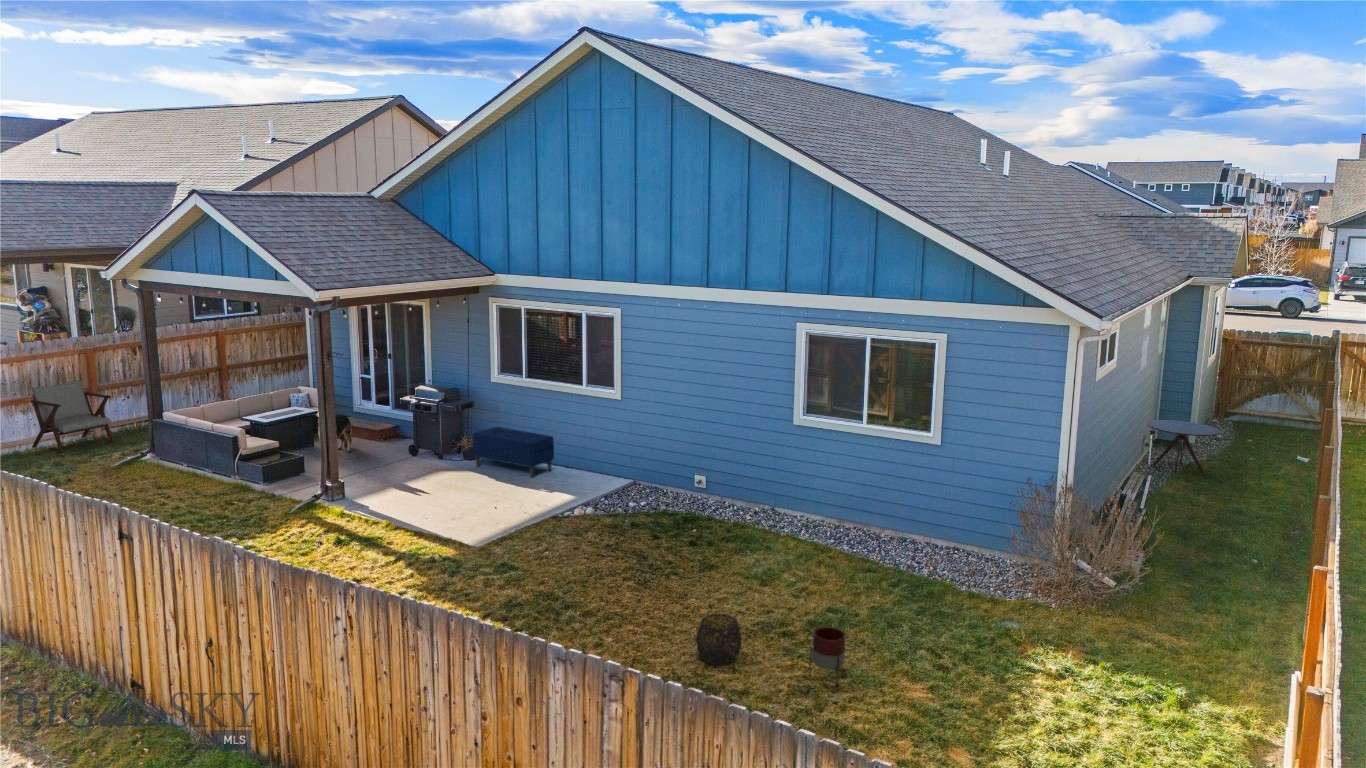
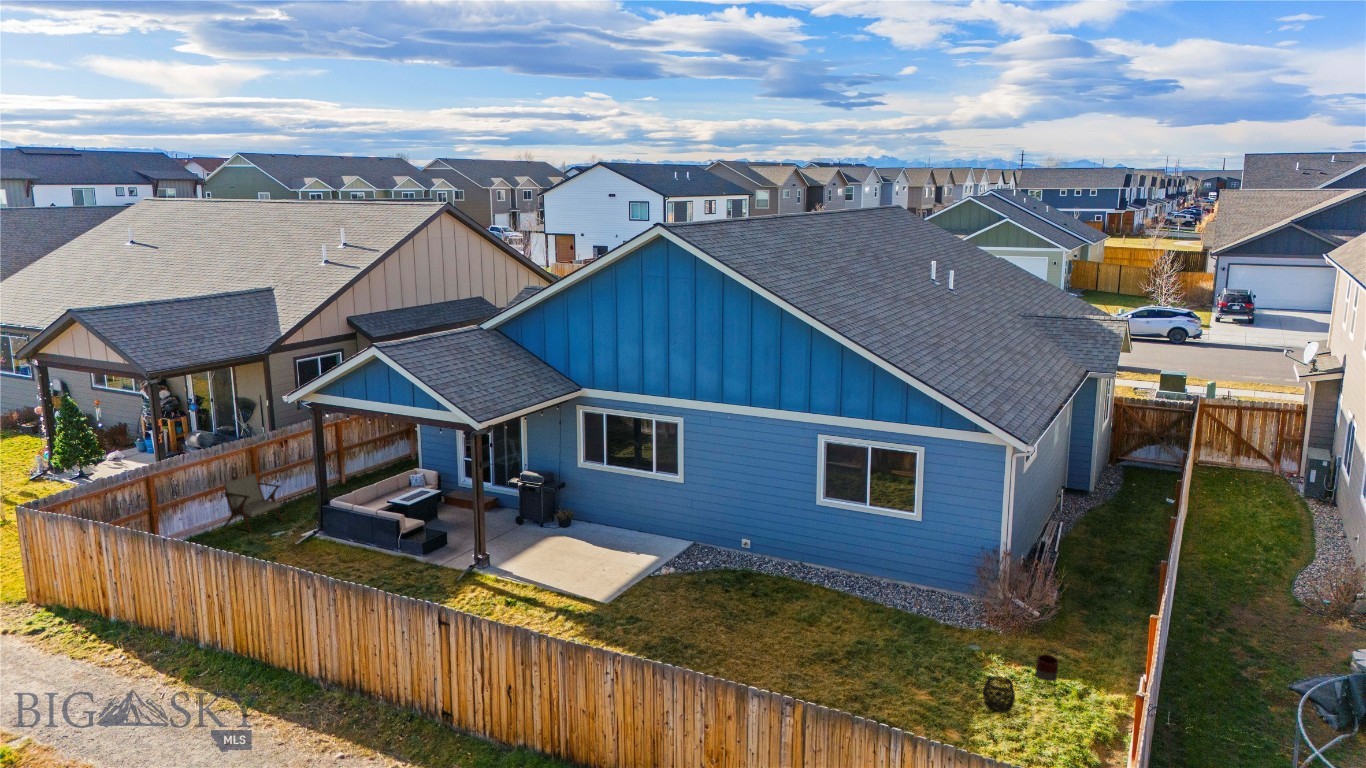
round table: present [1148,420,1220,473] -> none [1058,477,1108,519]
bench: present [473,427,554,478] -> none [568,501,630,542]
woven basket: present [696,614,741,665] -> present [983,676,1015,712]
planter: present [810,627,845,681] -> present [1035,654,1058,682]

